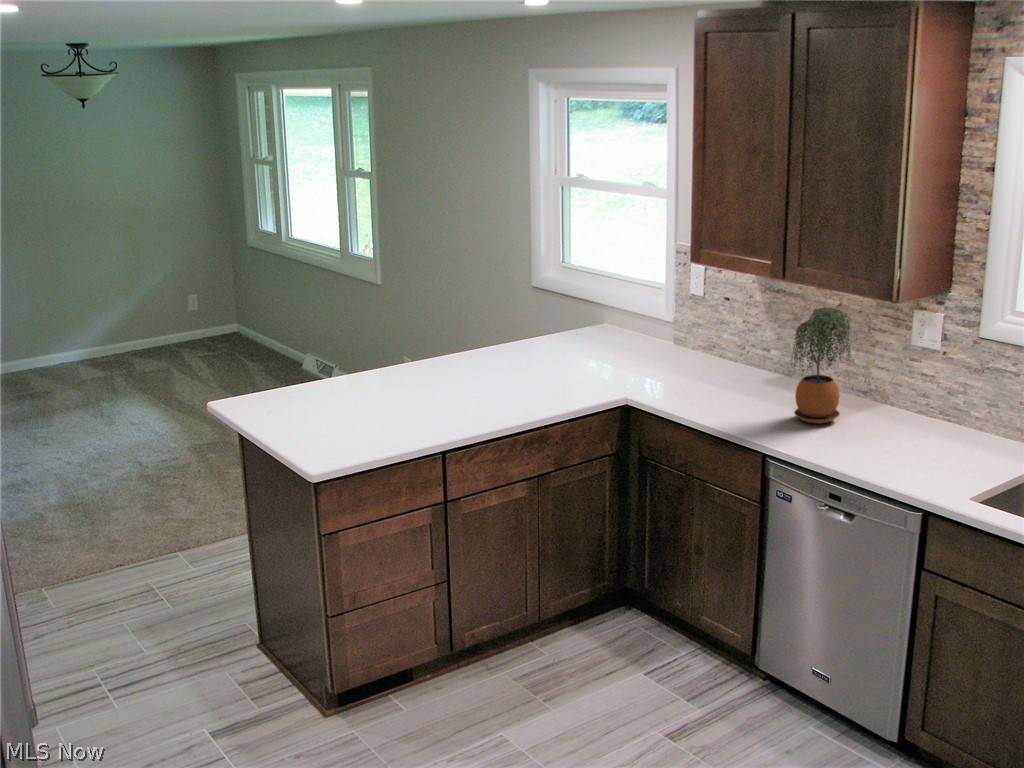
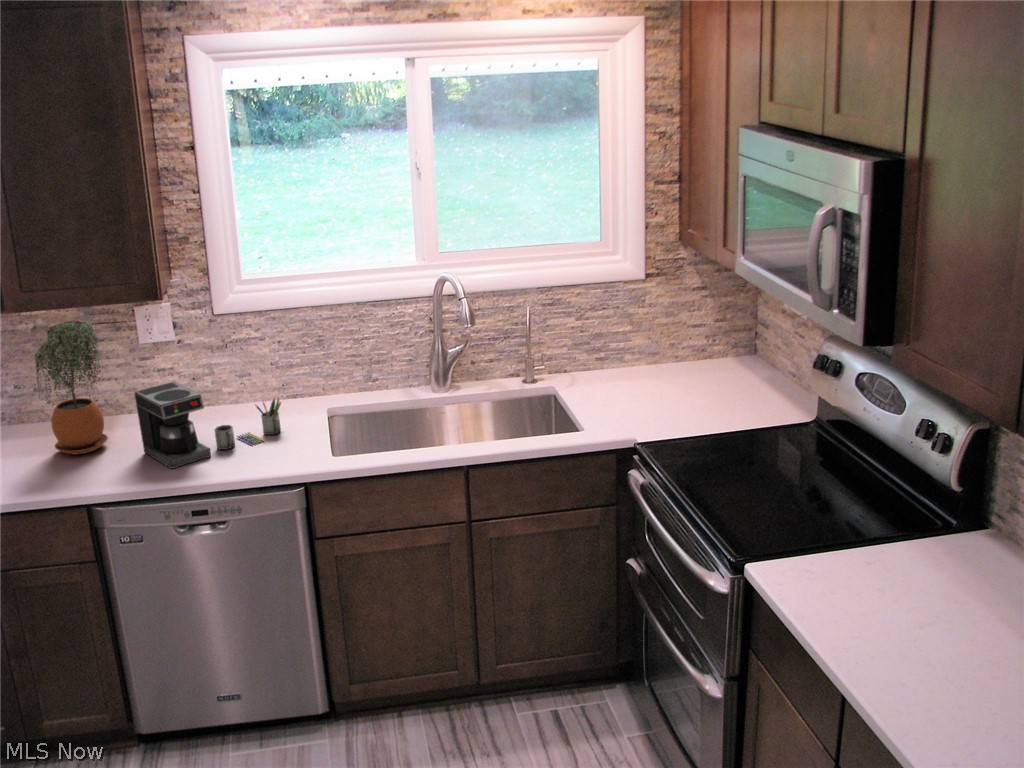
coffee maker: none [841,383,978,467] -> present [134,382,281,469]

